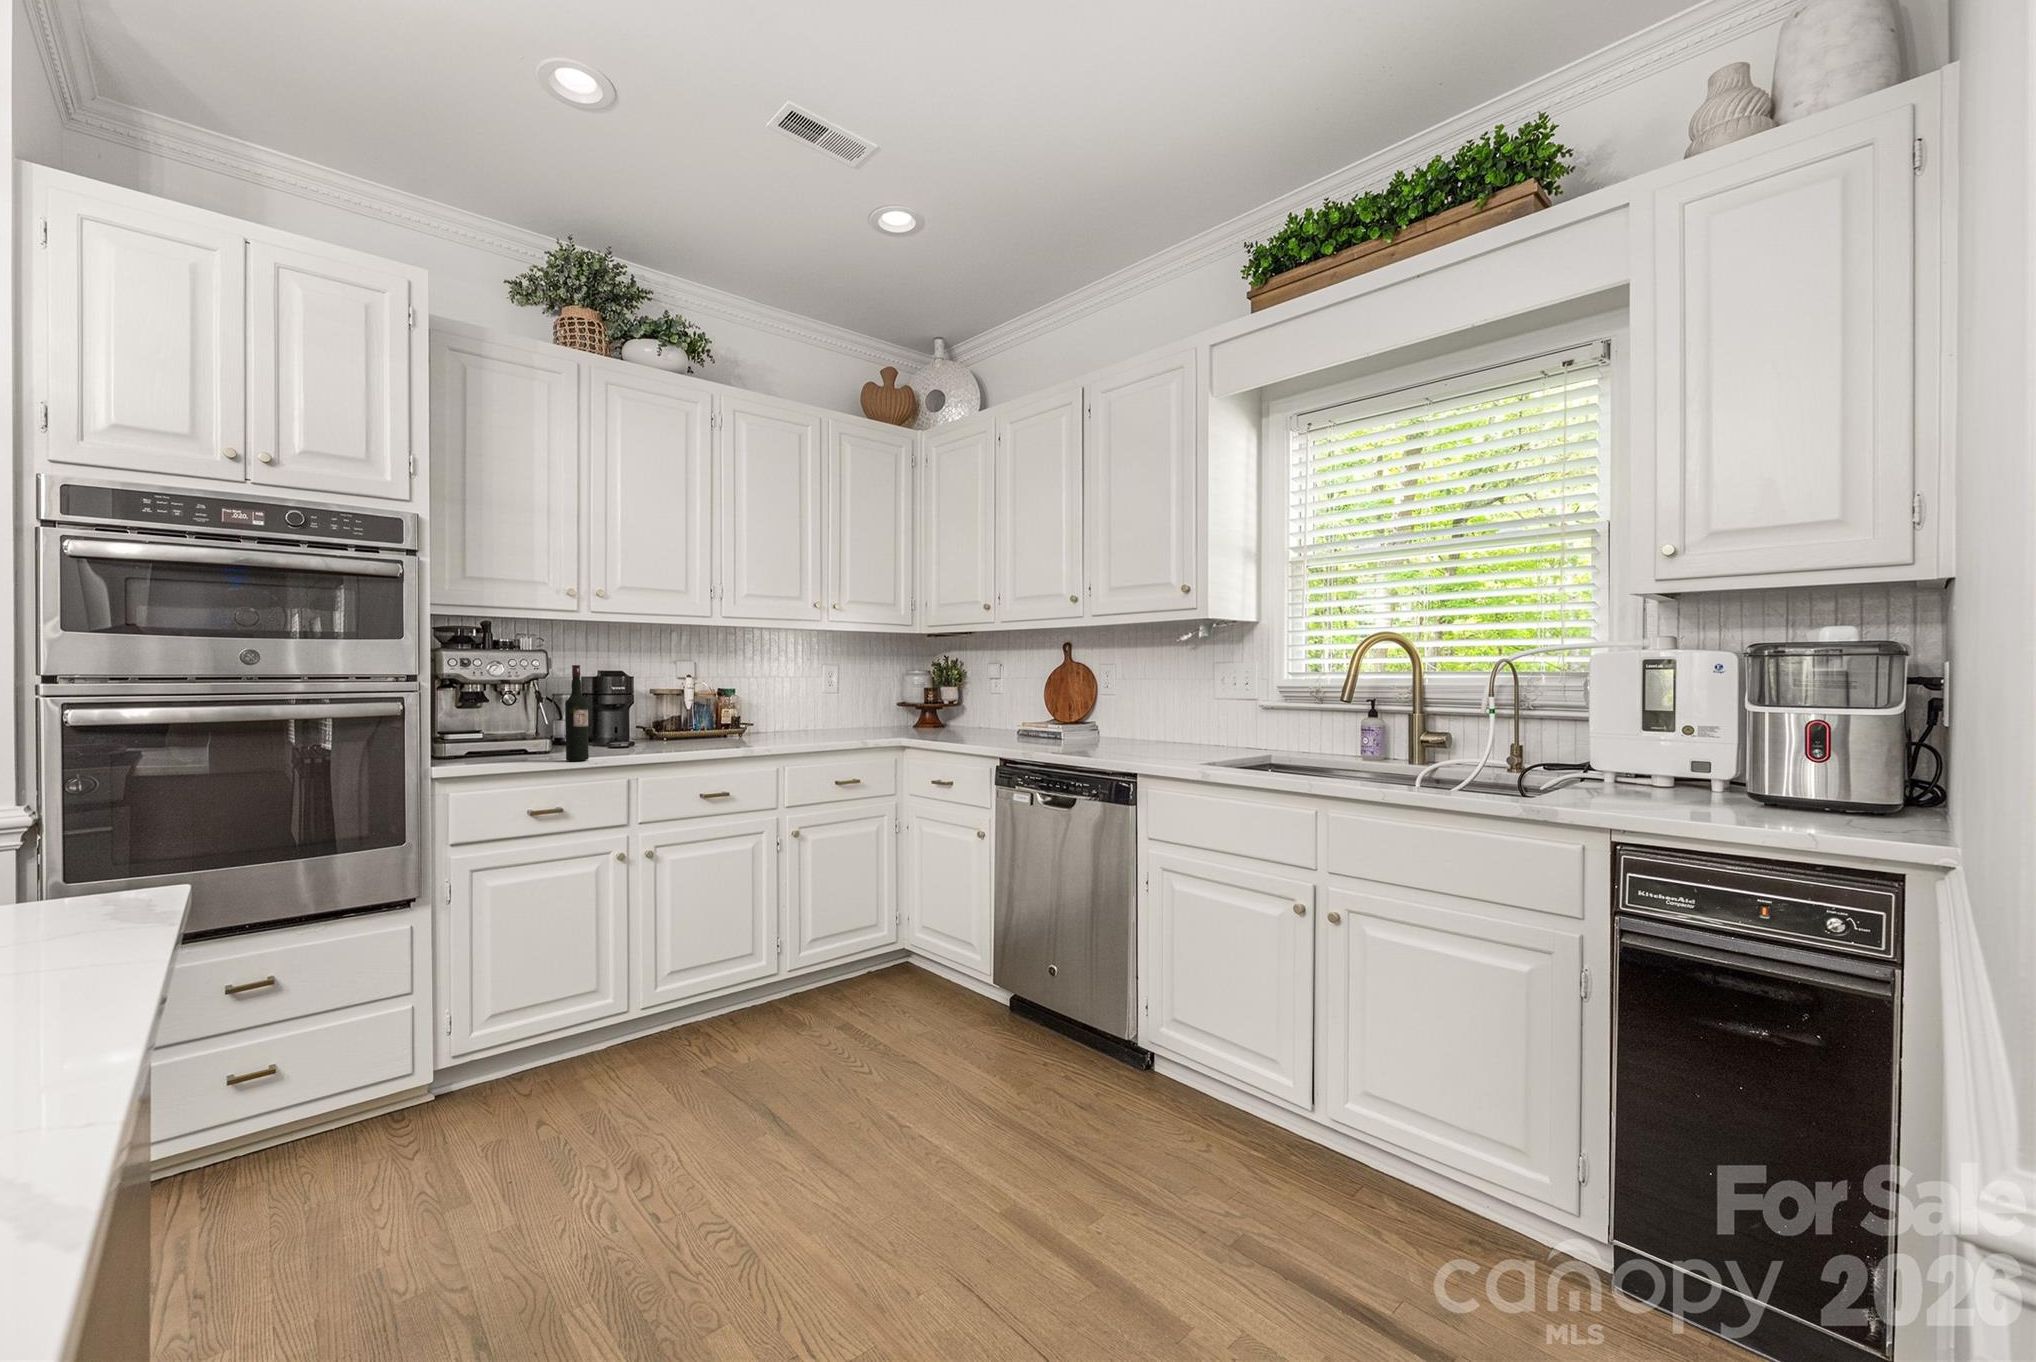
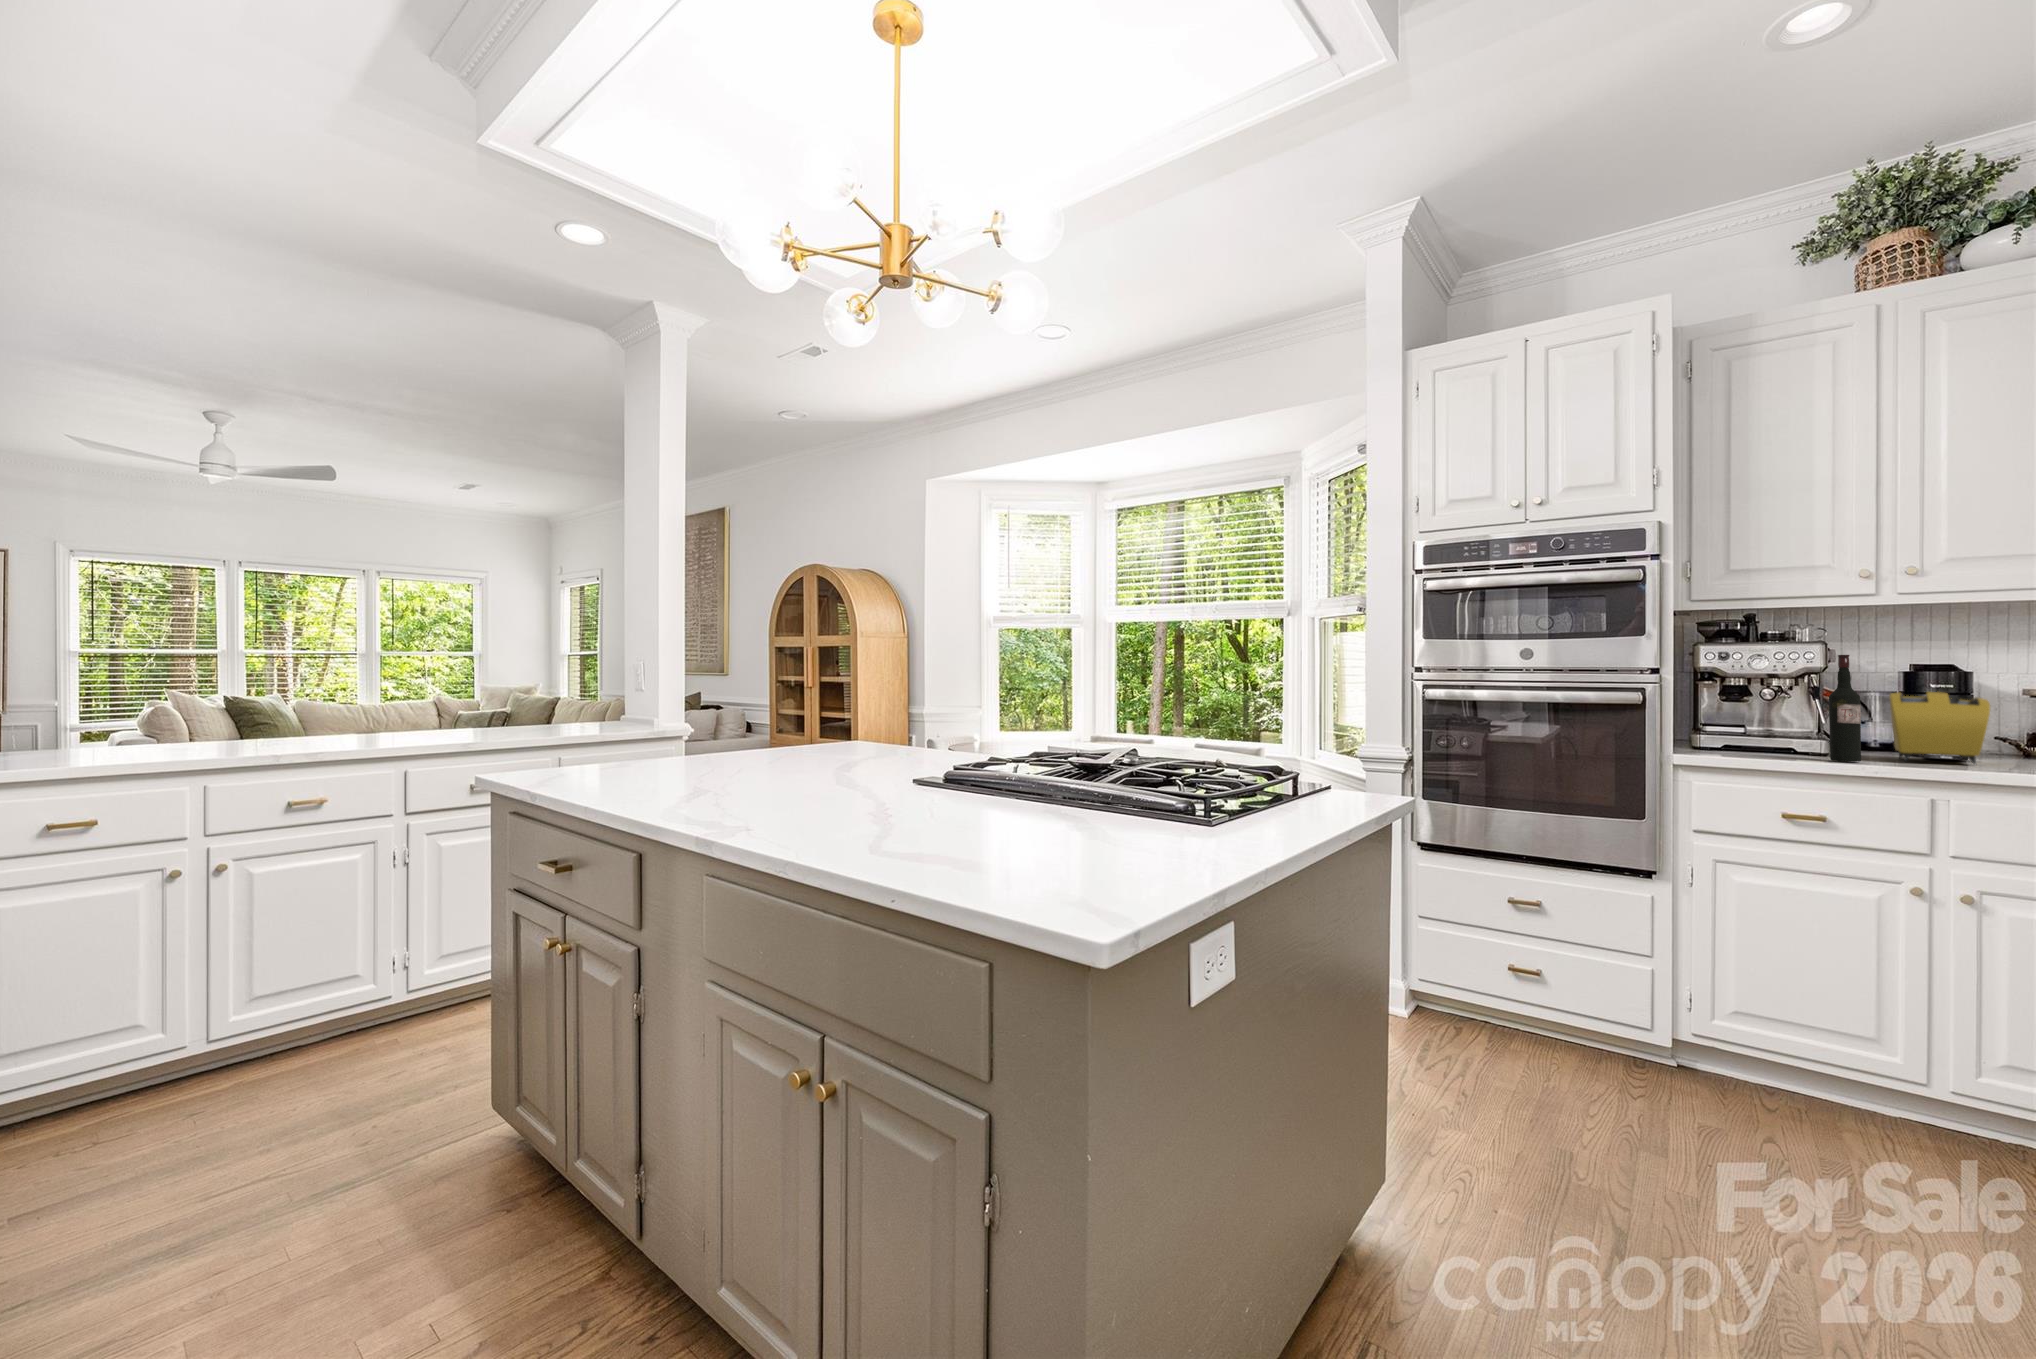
toaster: none [592,695,664,756] -> present [1889,692,1990,764]

